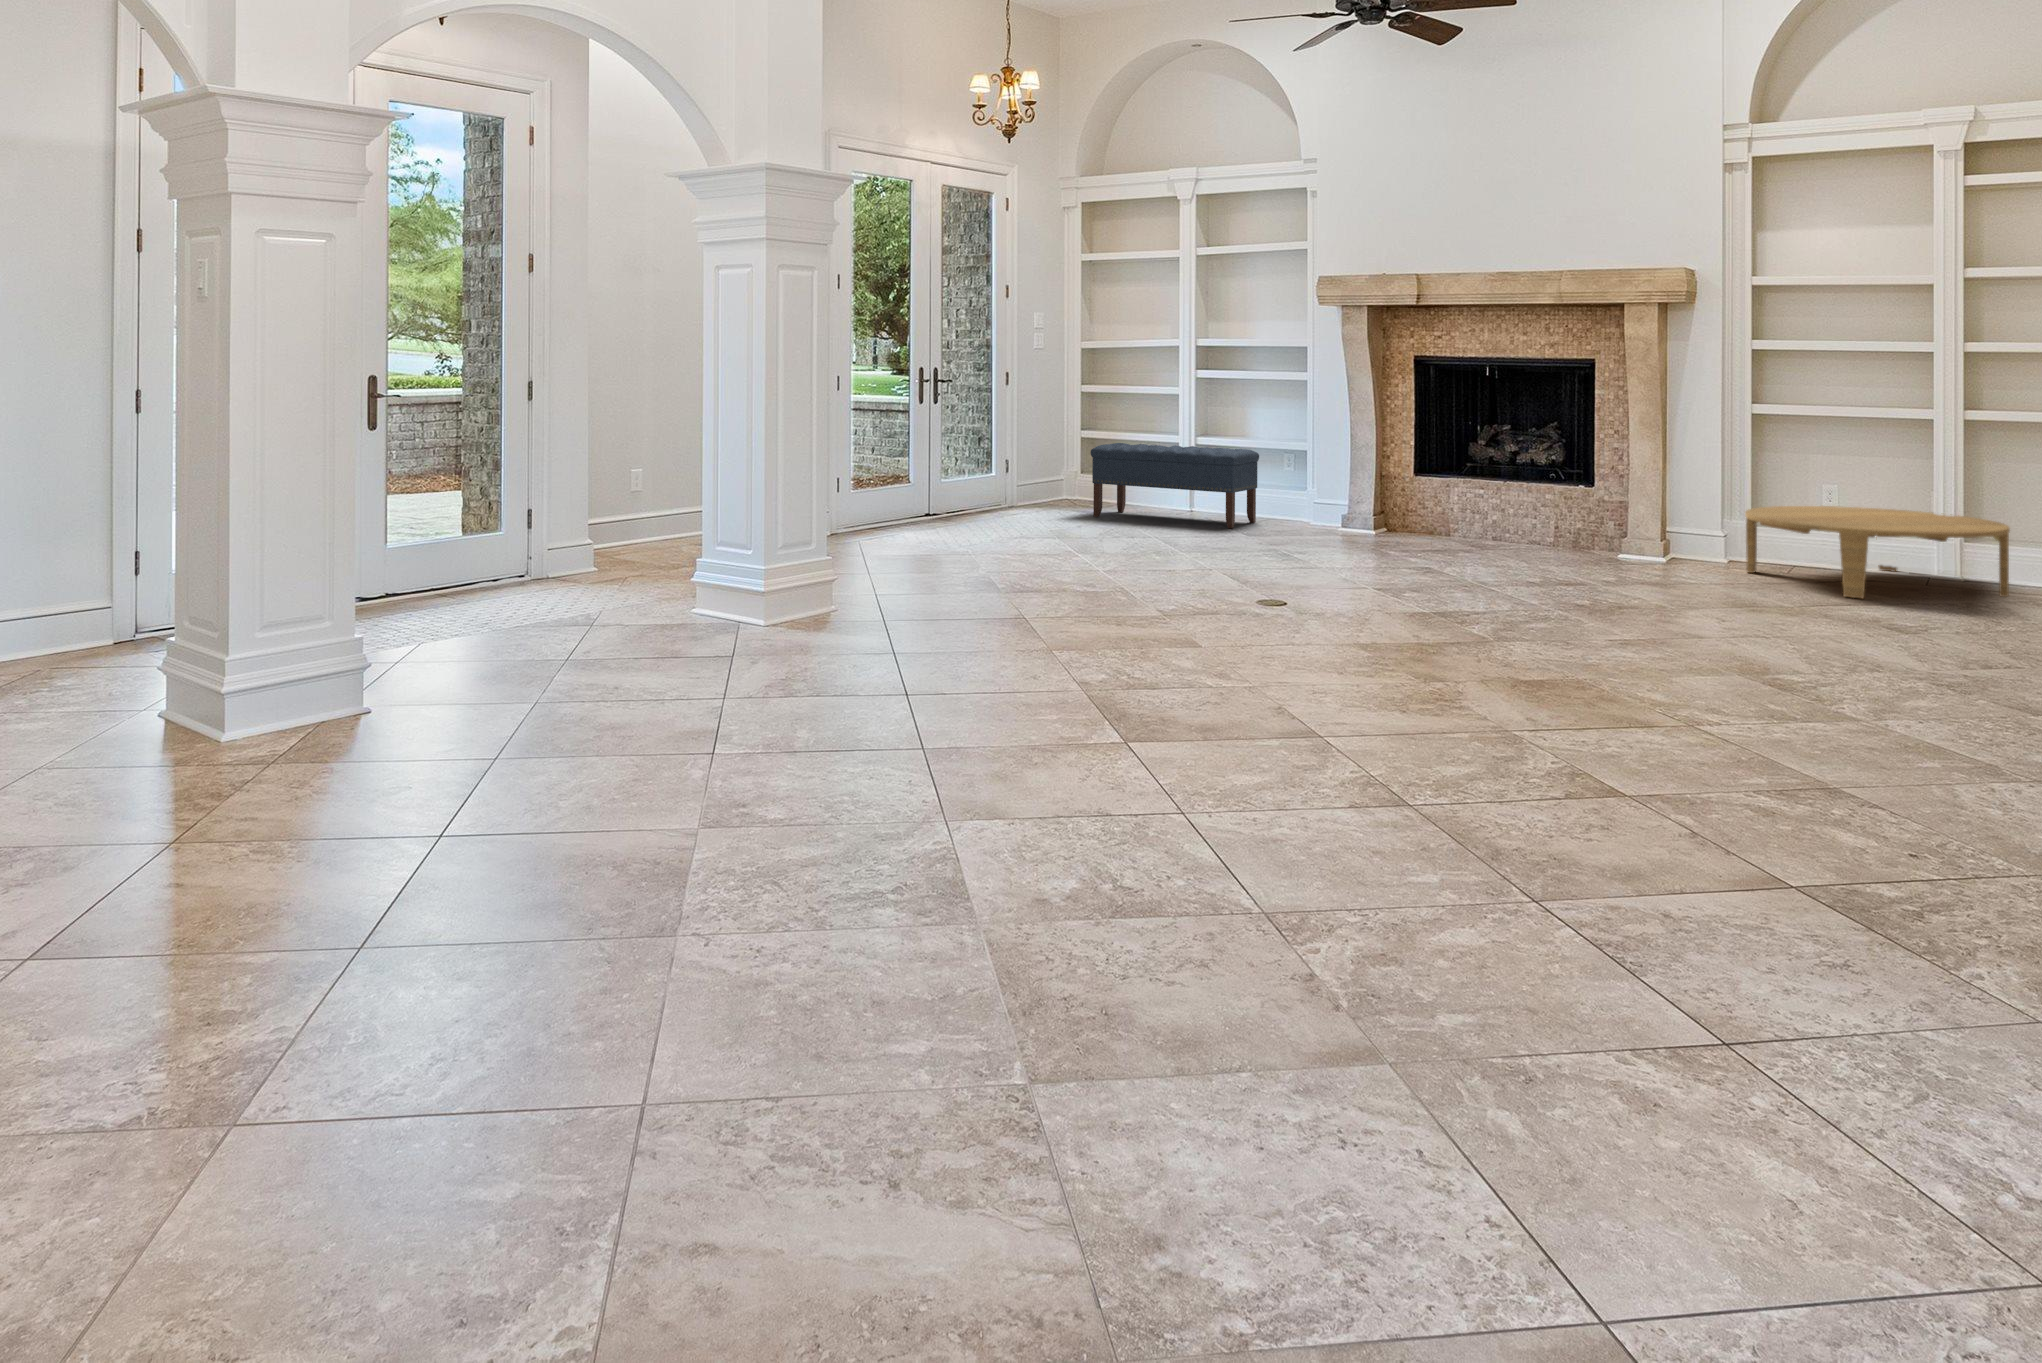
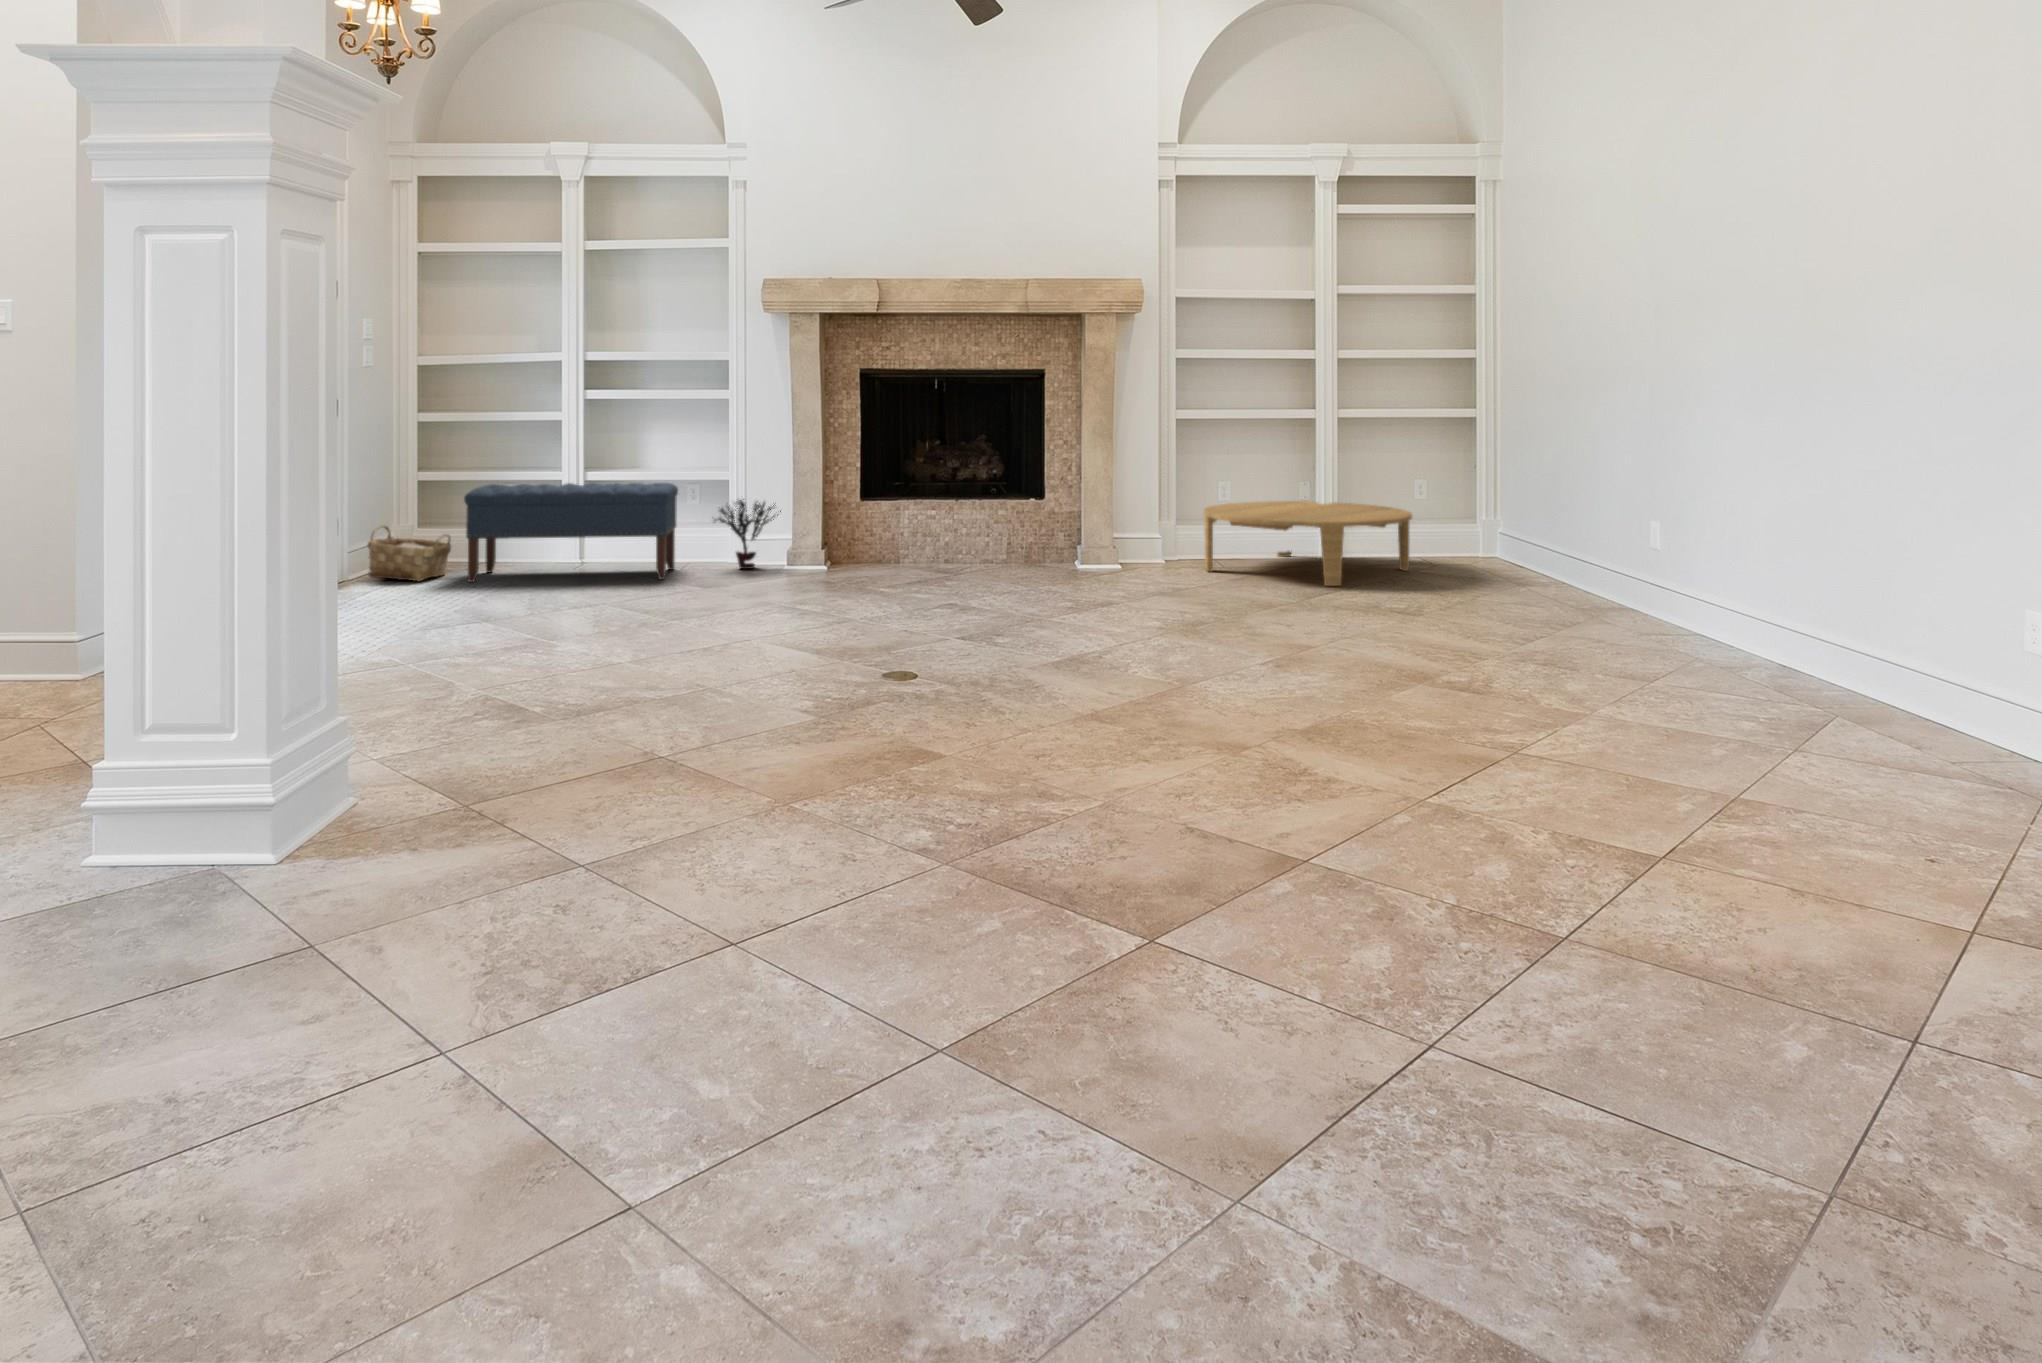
potted plant: none [1279,464,1345,528] -> present [713,499,781,569]
woven basket: none [1035,469,1092,513] -> present [368,525,451,581]

